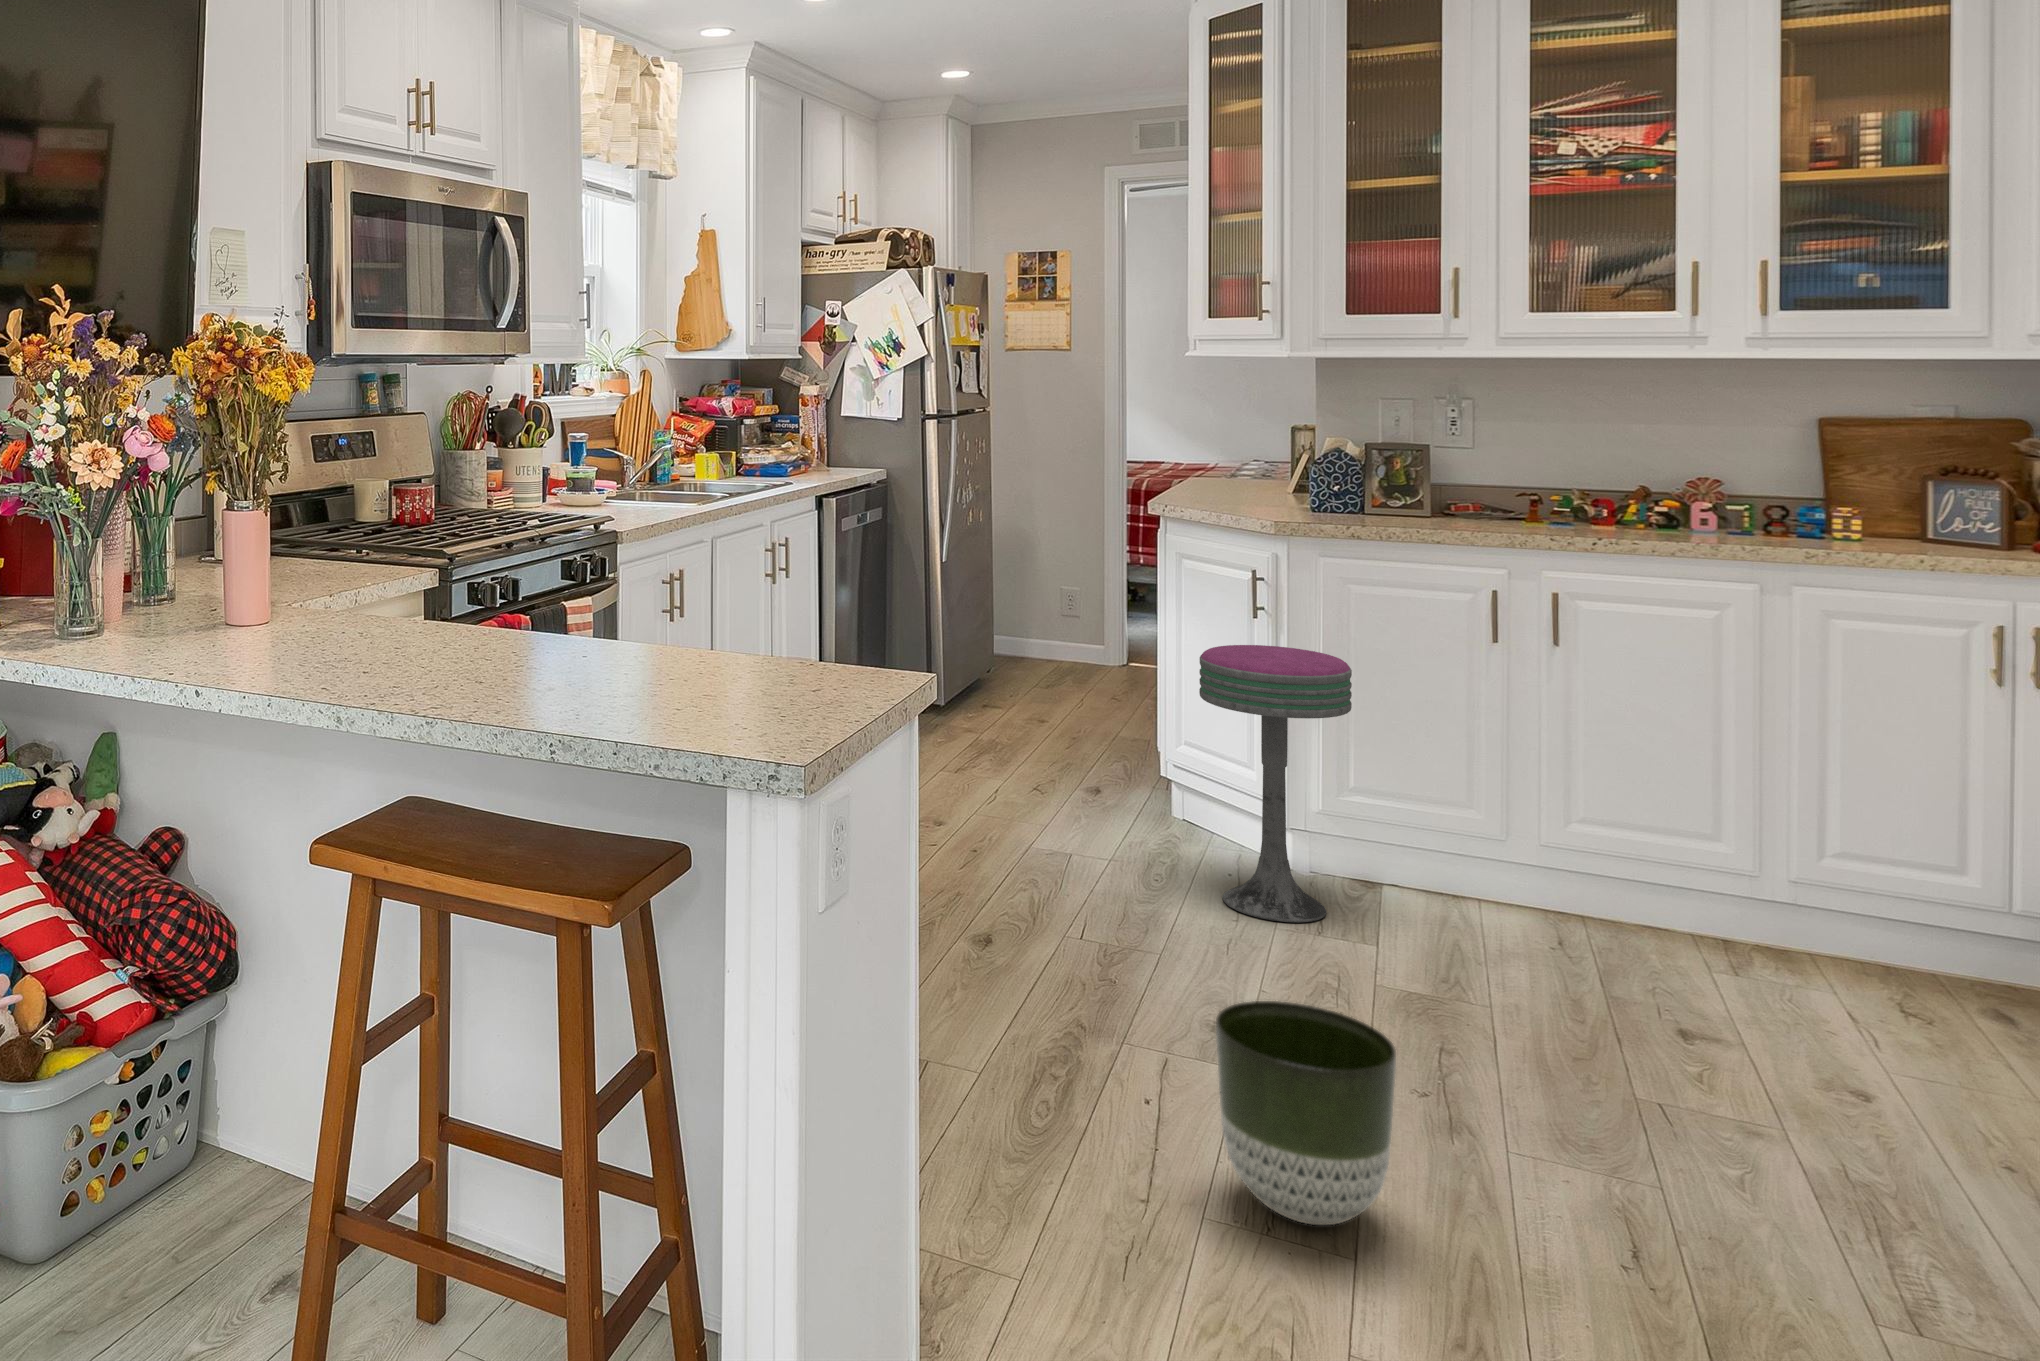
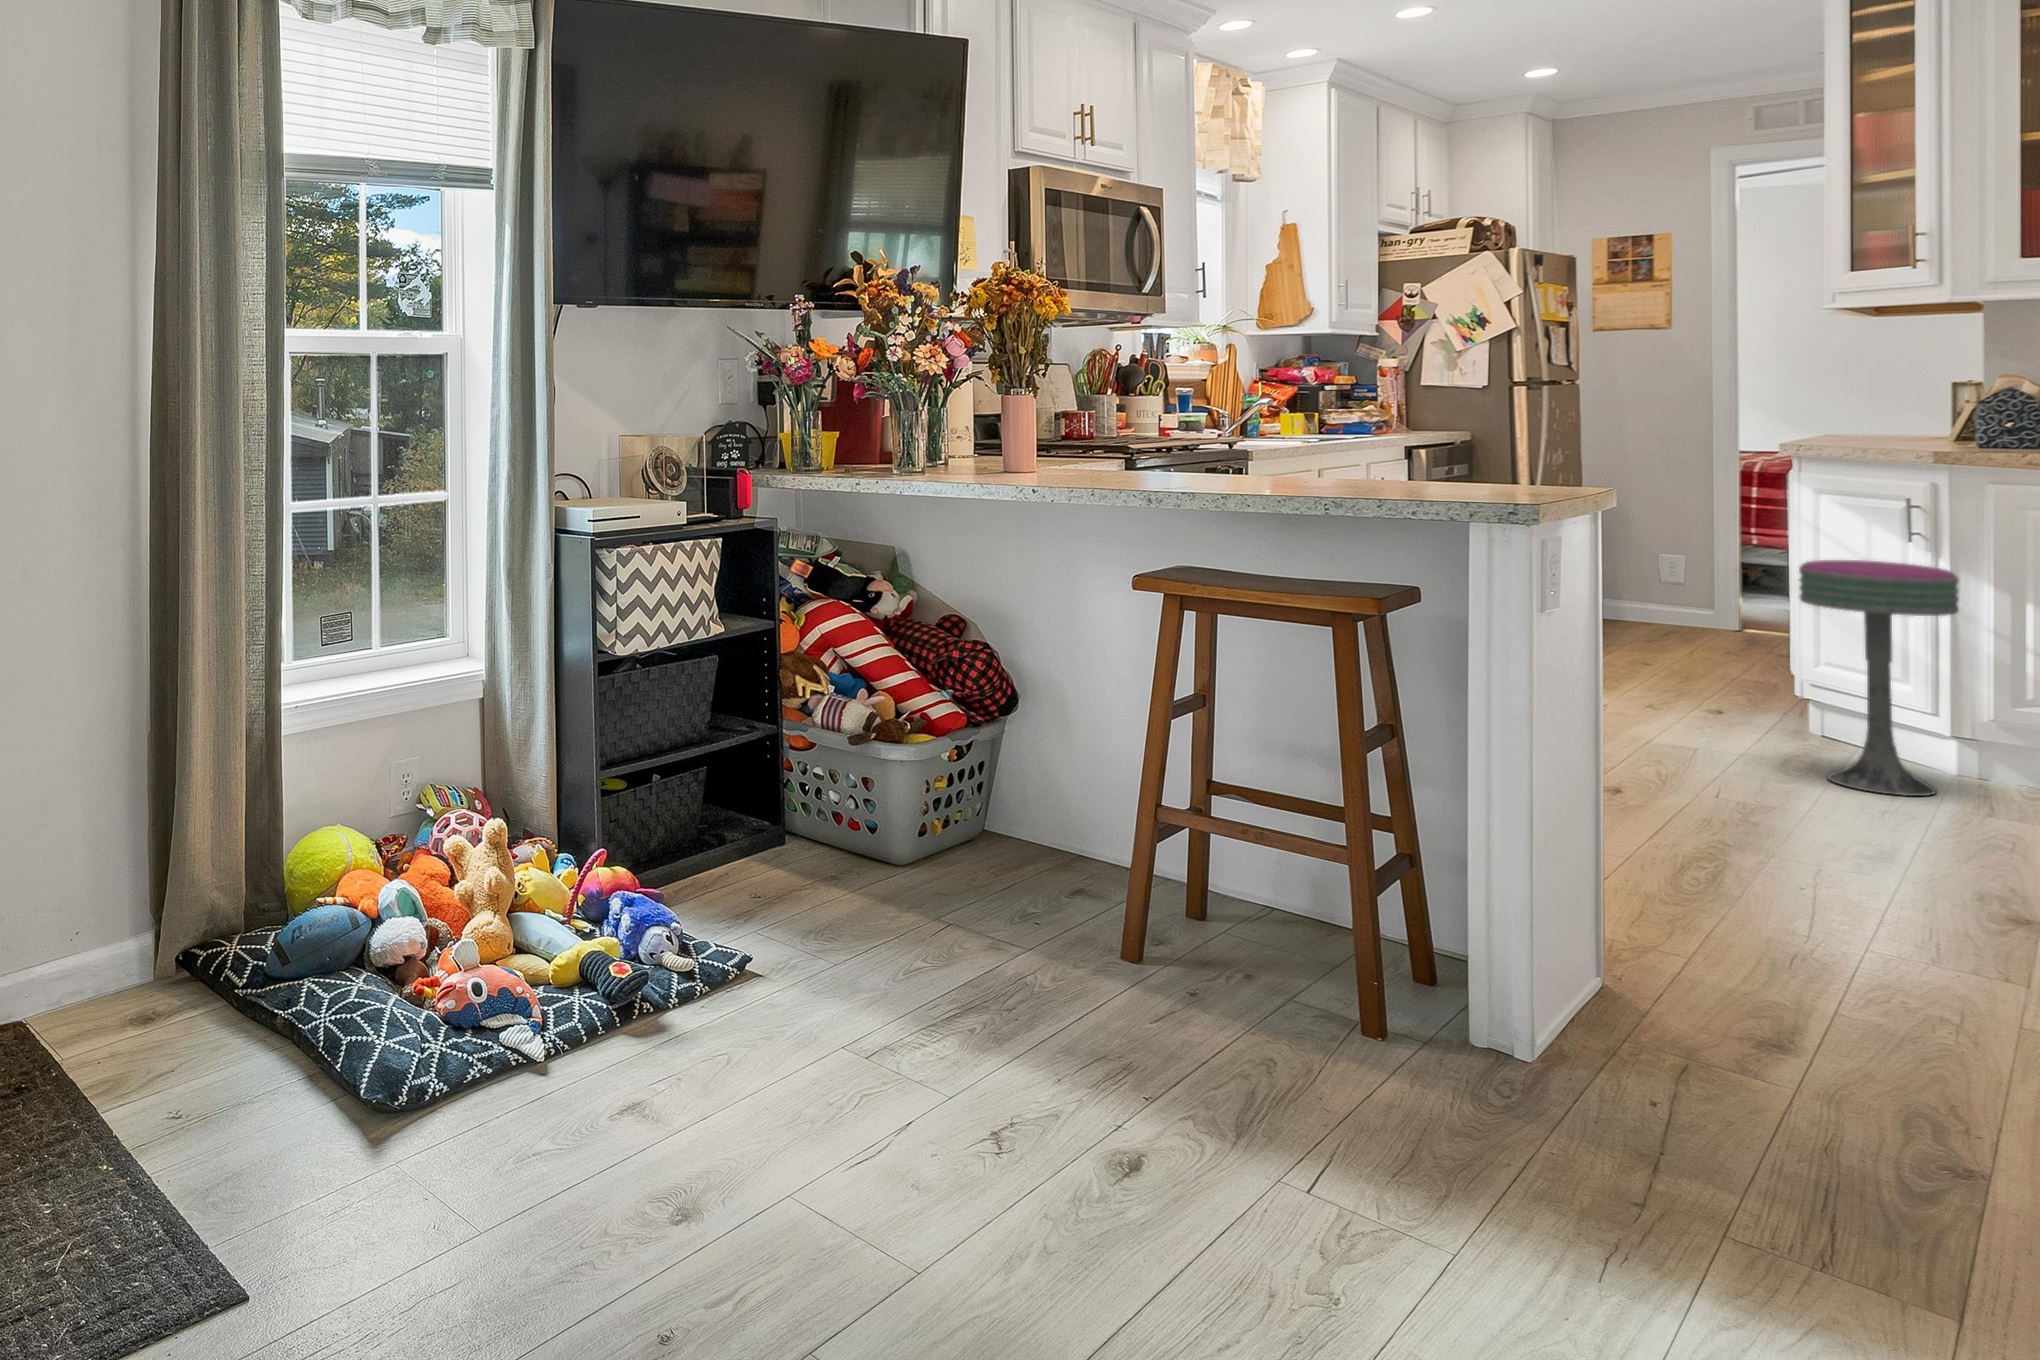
planter: present [1216,1001,1396,1225] -> none [1804,777,1969,935]

